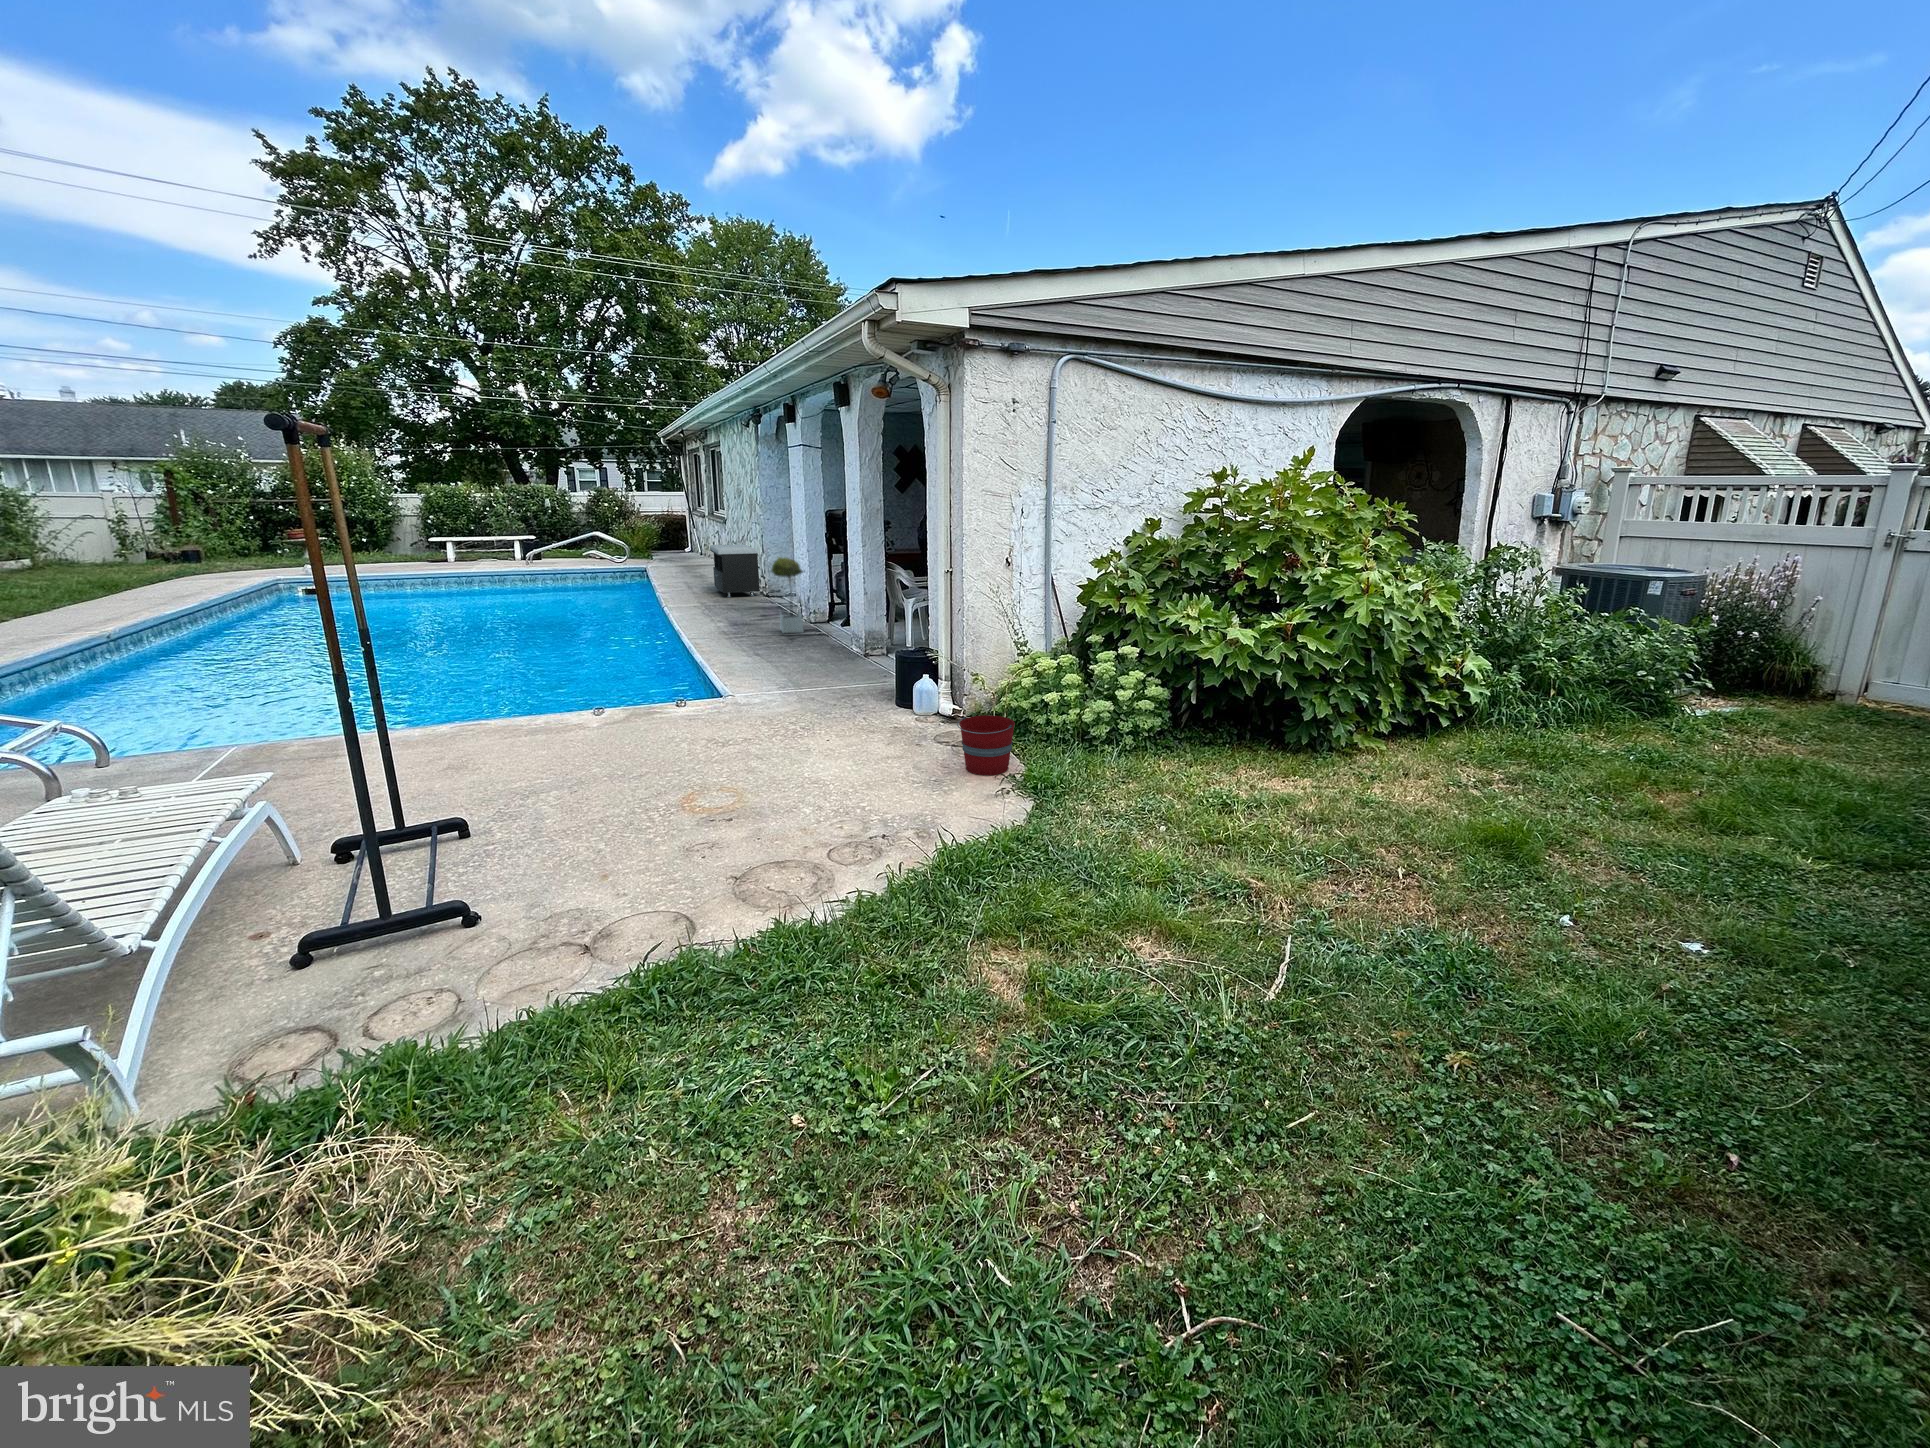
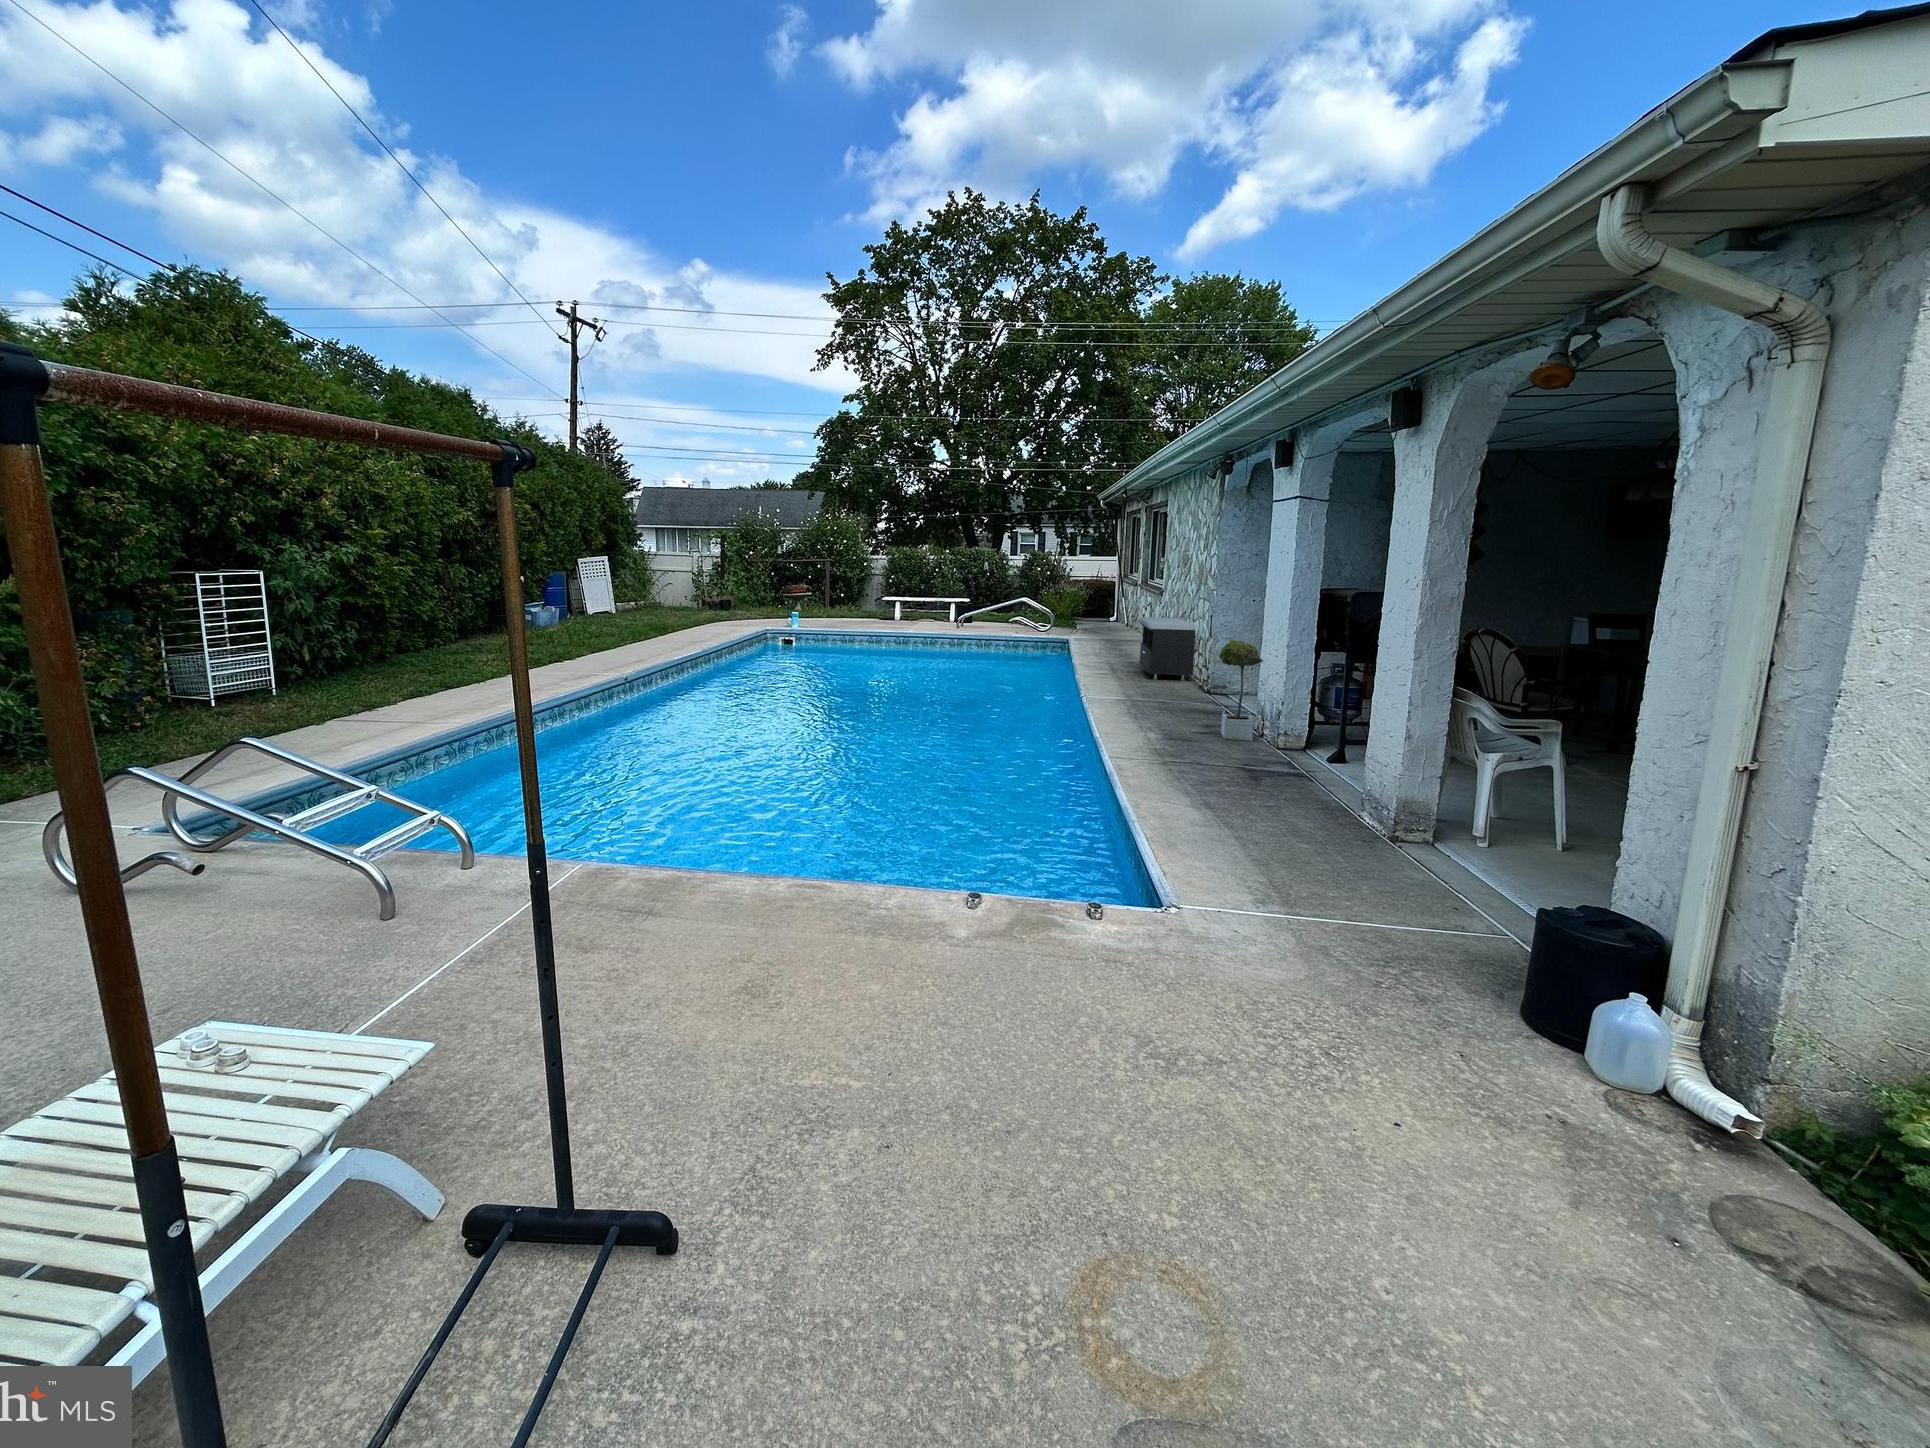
bucket: present [957,715,1015,775] -> none [1646,1023,1823,1189]

